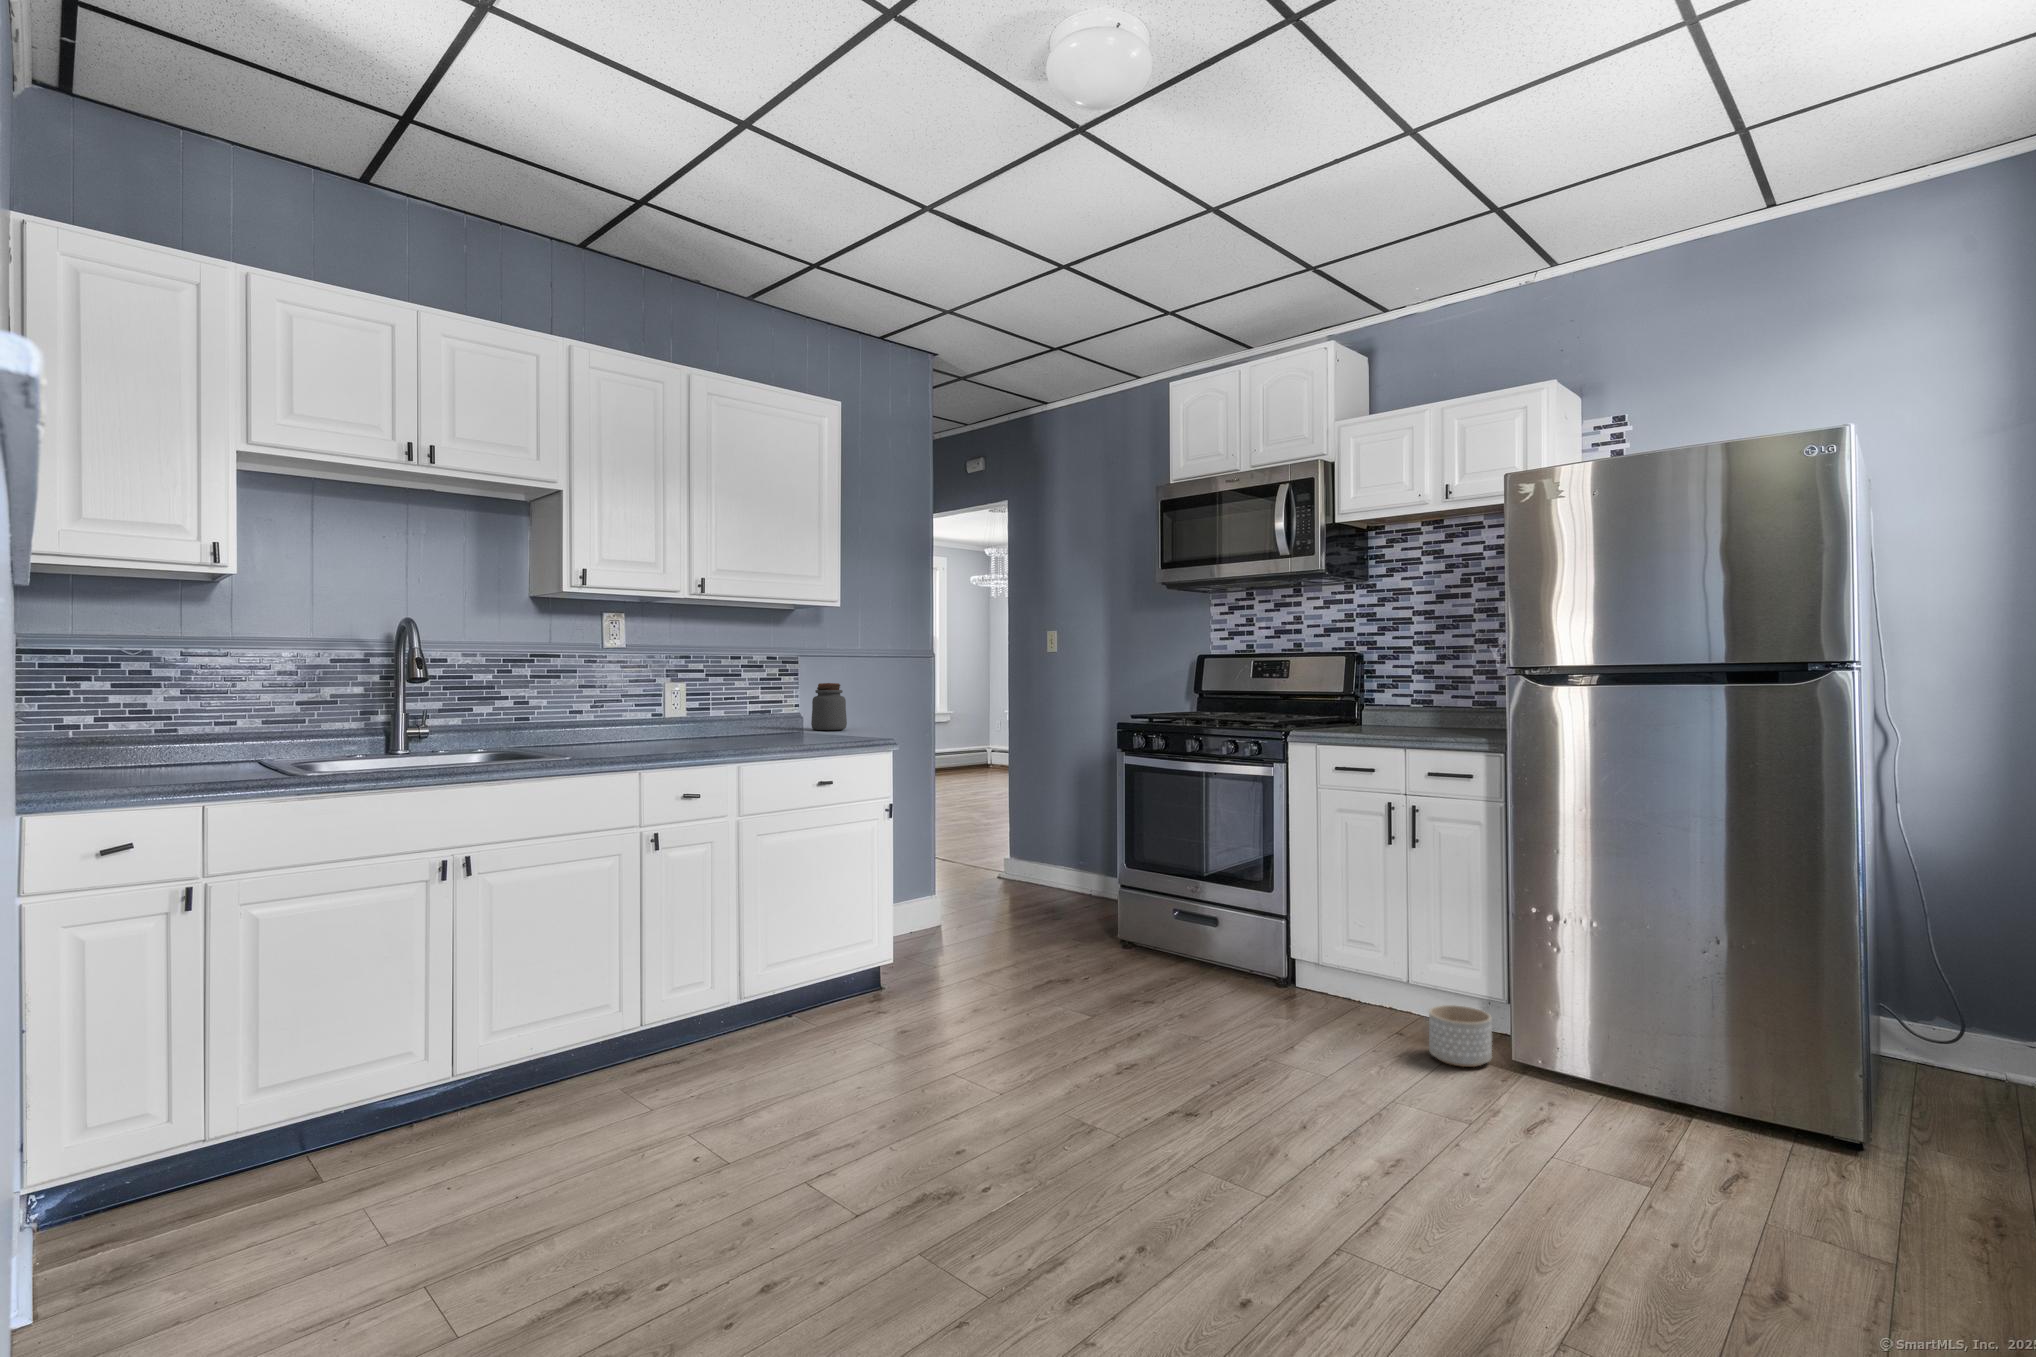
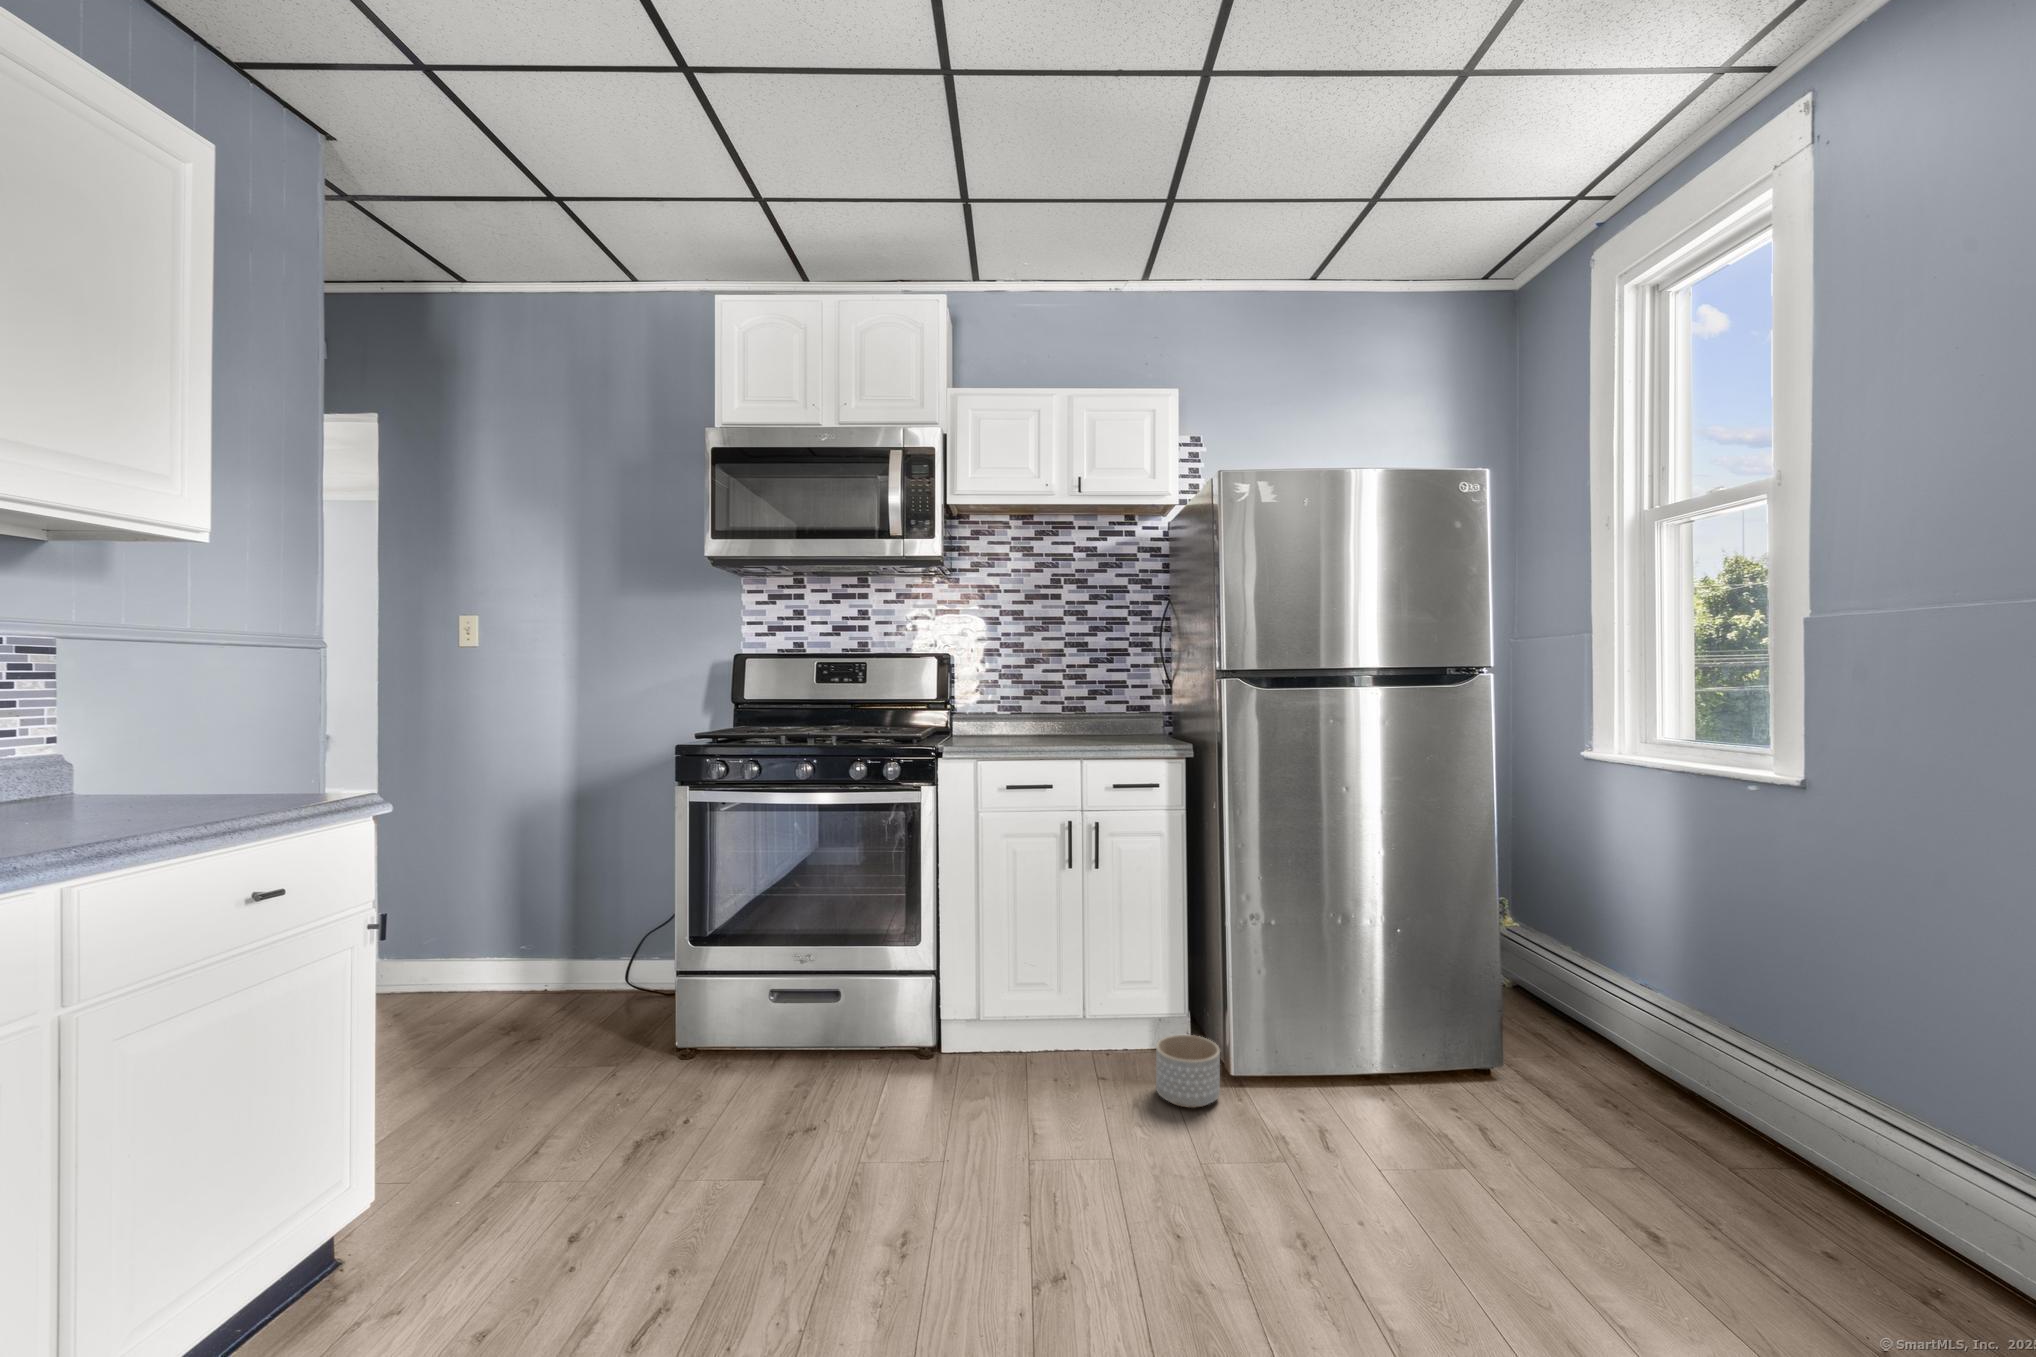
jar: present [811,683,847,730] -> none [78,705,175,800]

